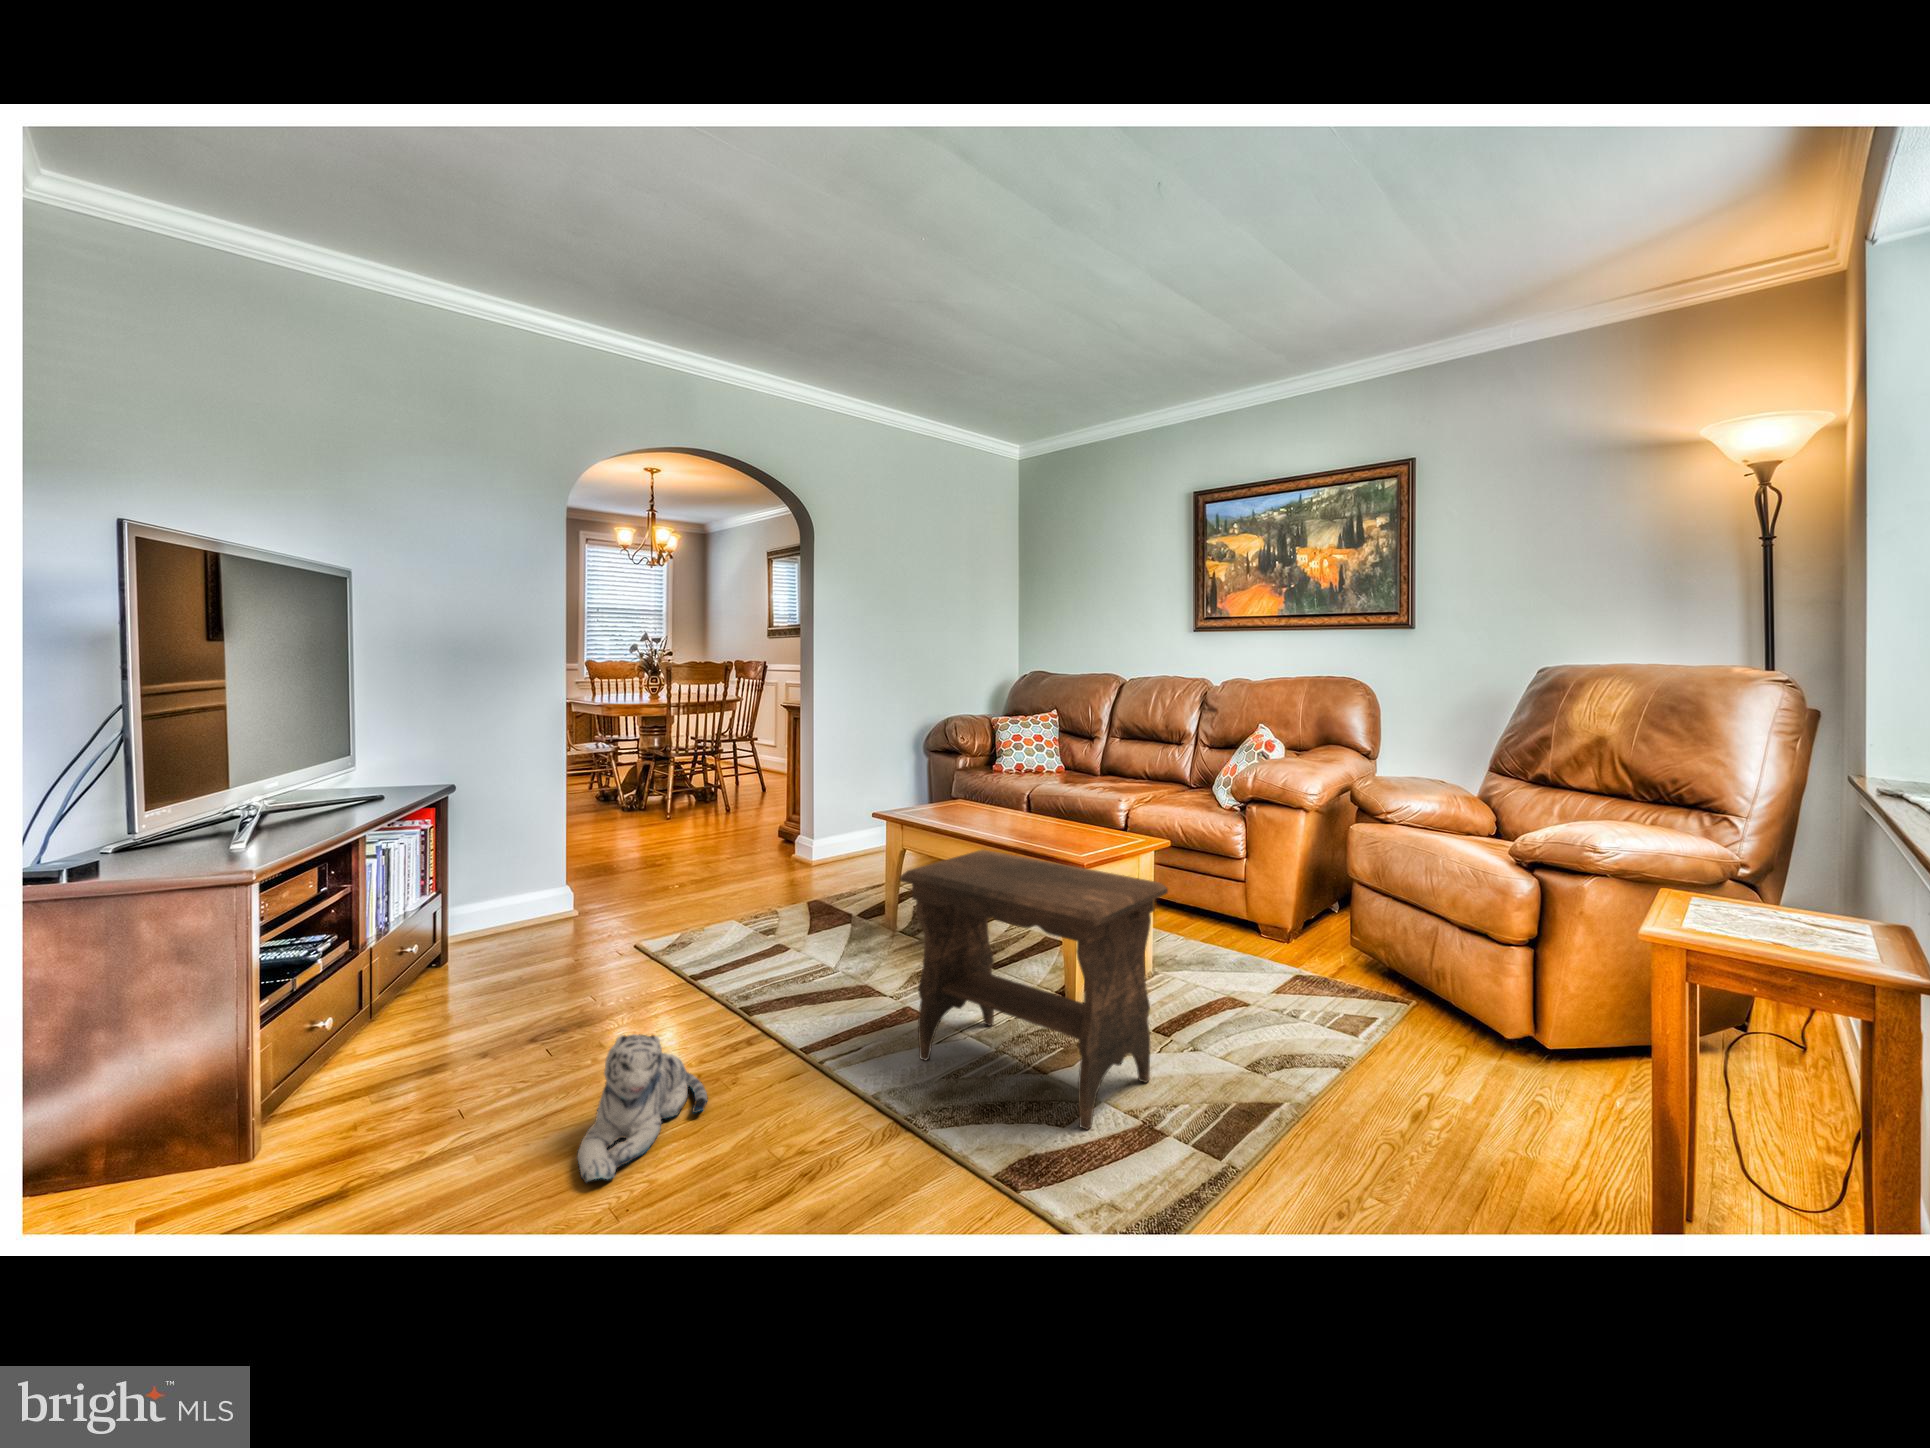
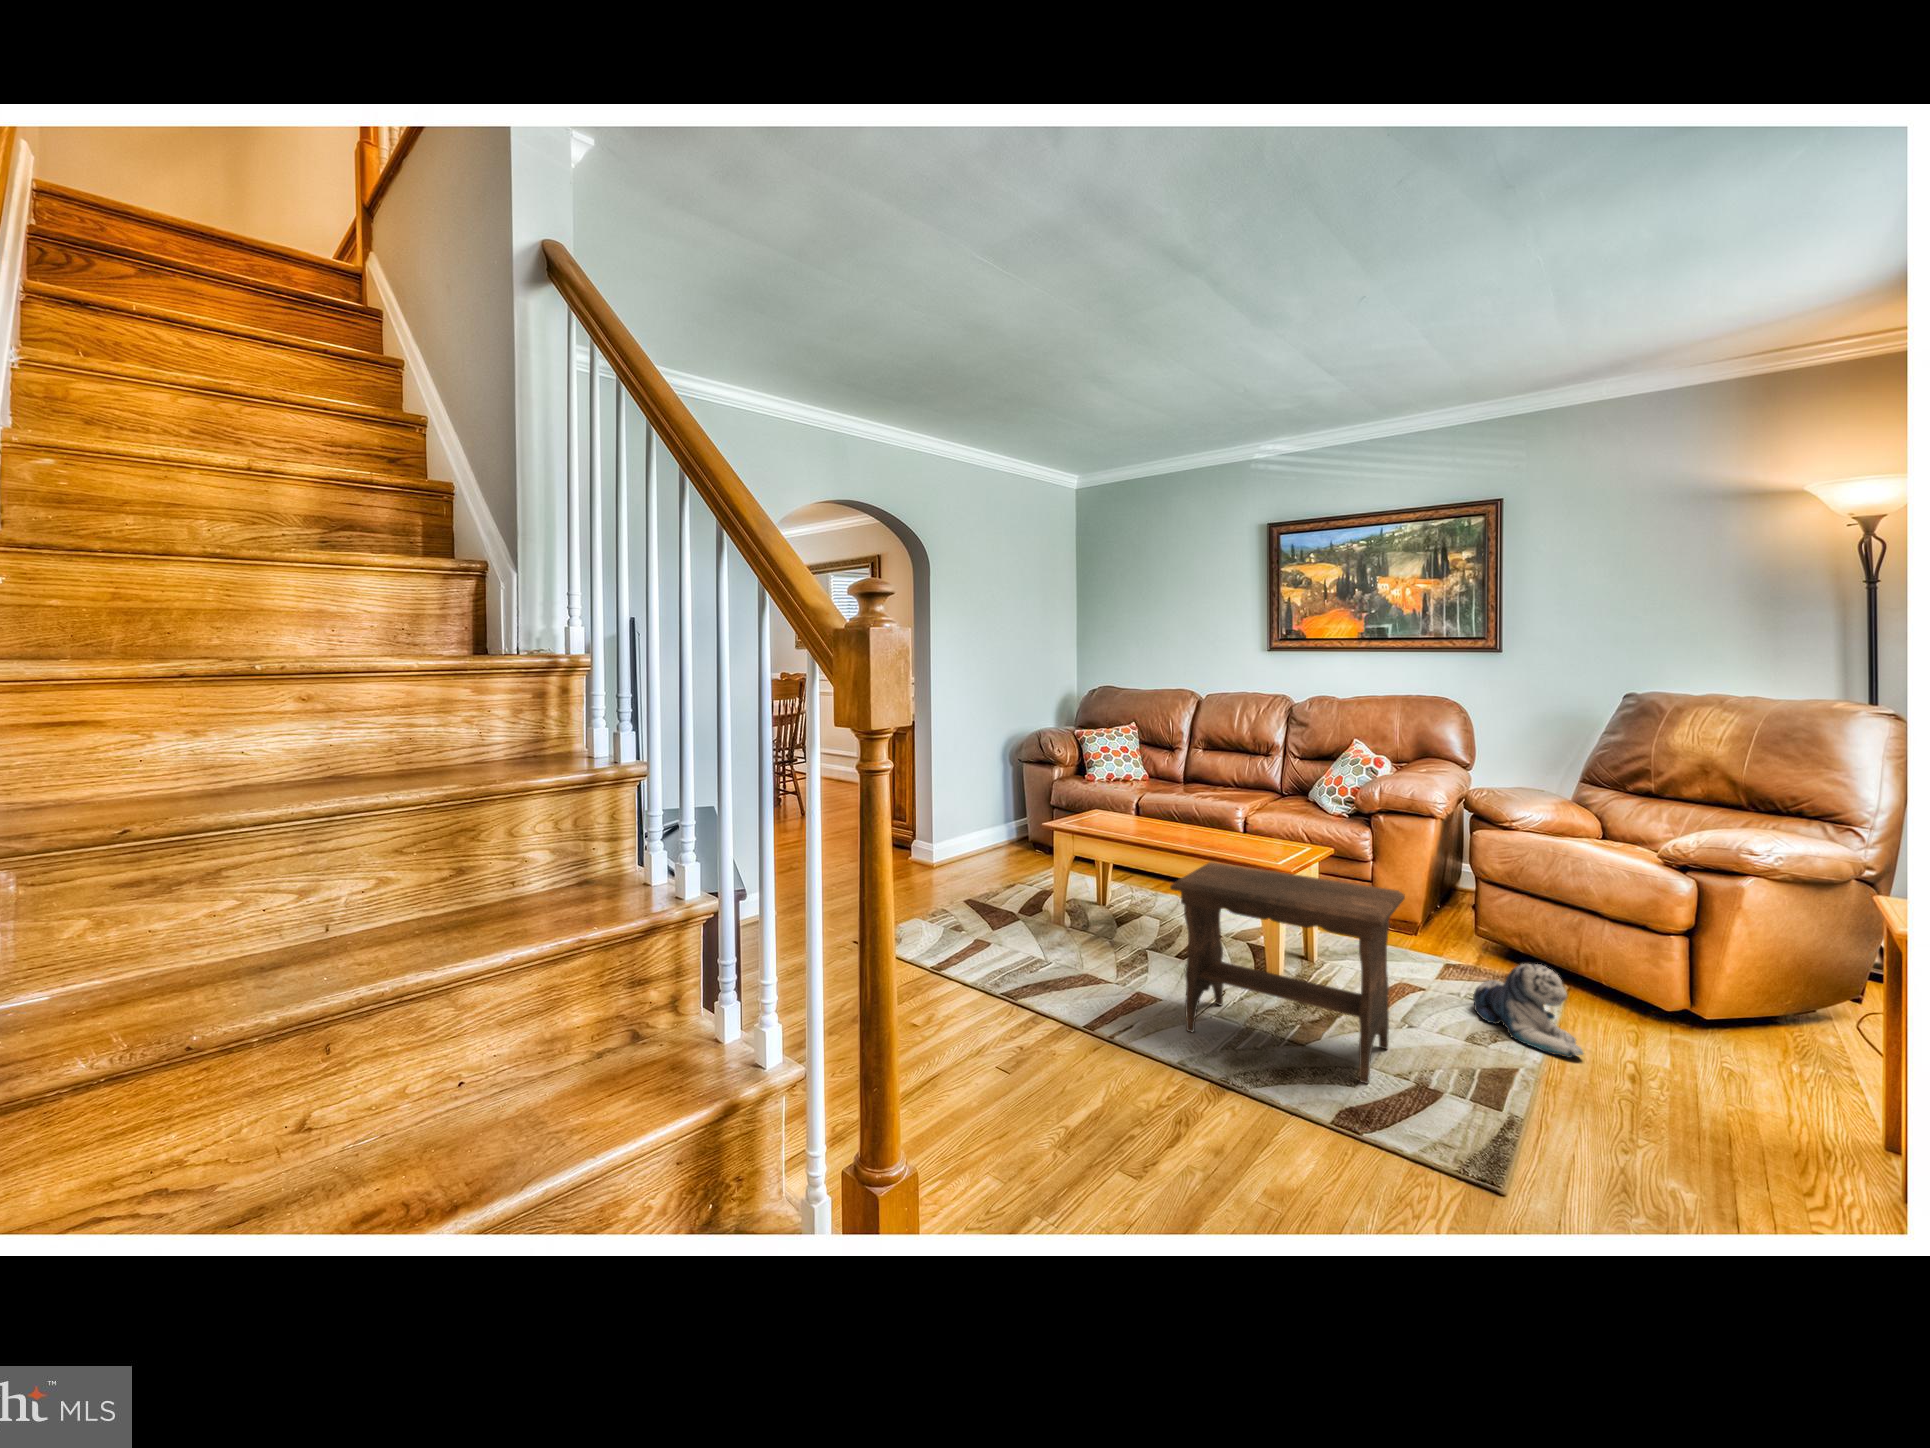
plush toy: present [578,1034,708,1183] -> present [1473,964,1583,1058]

